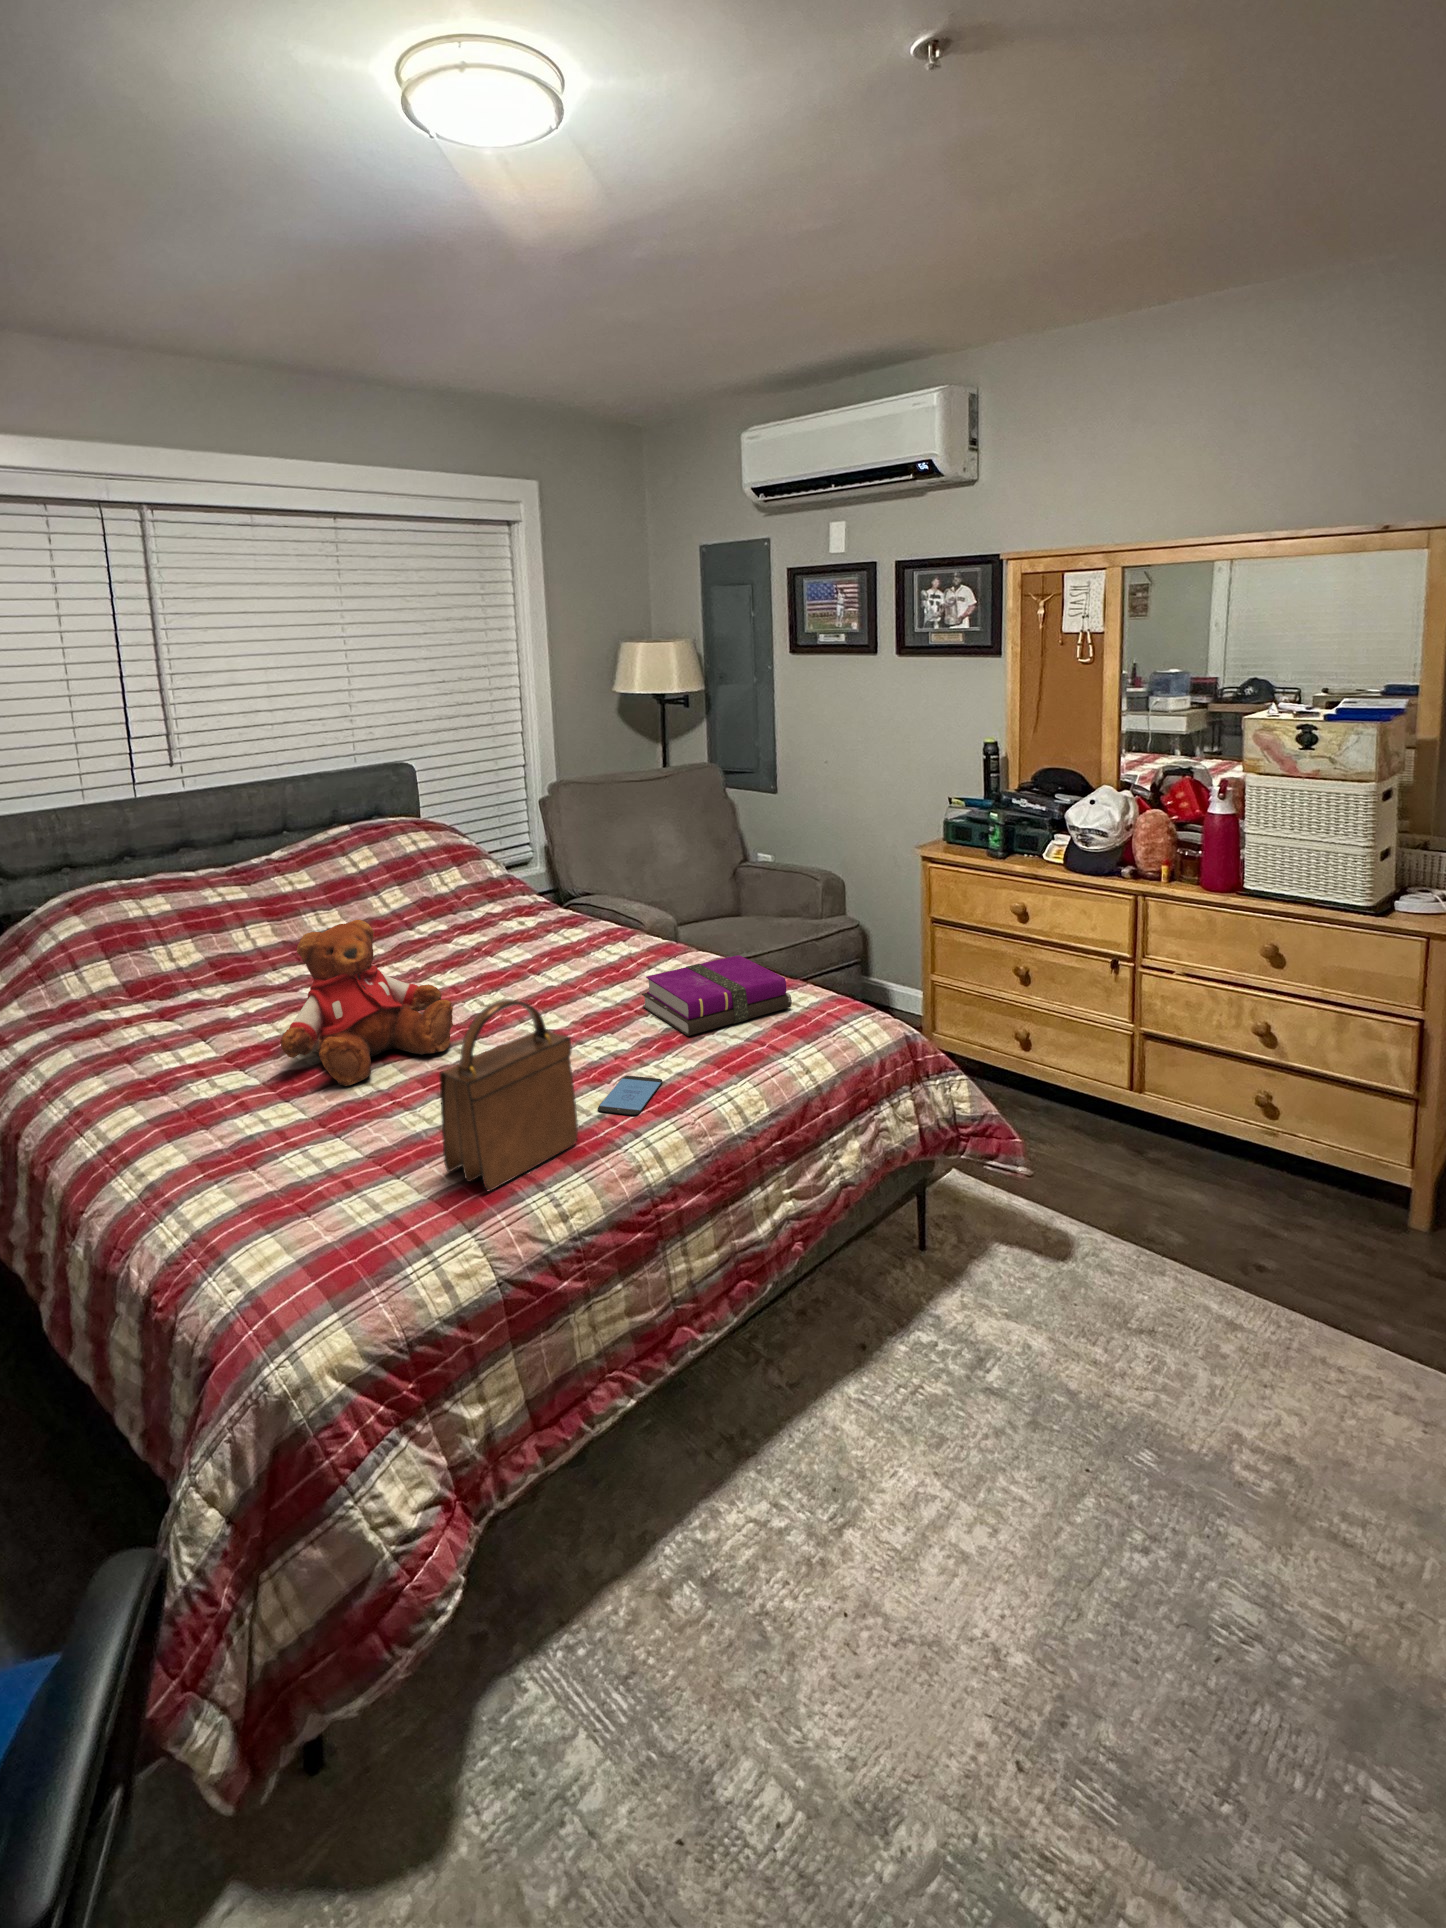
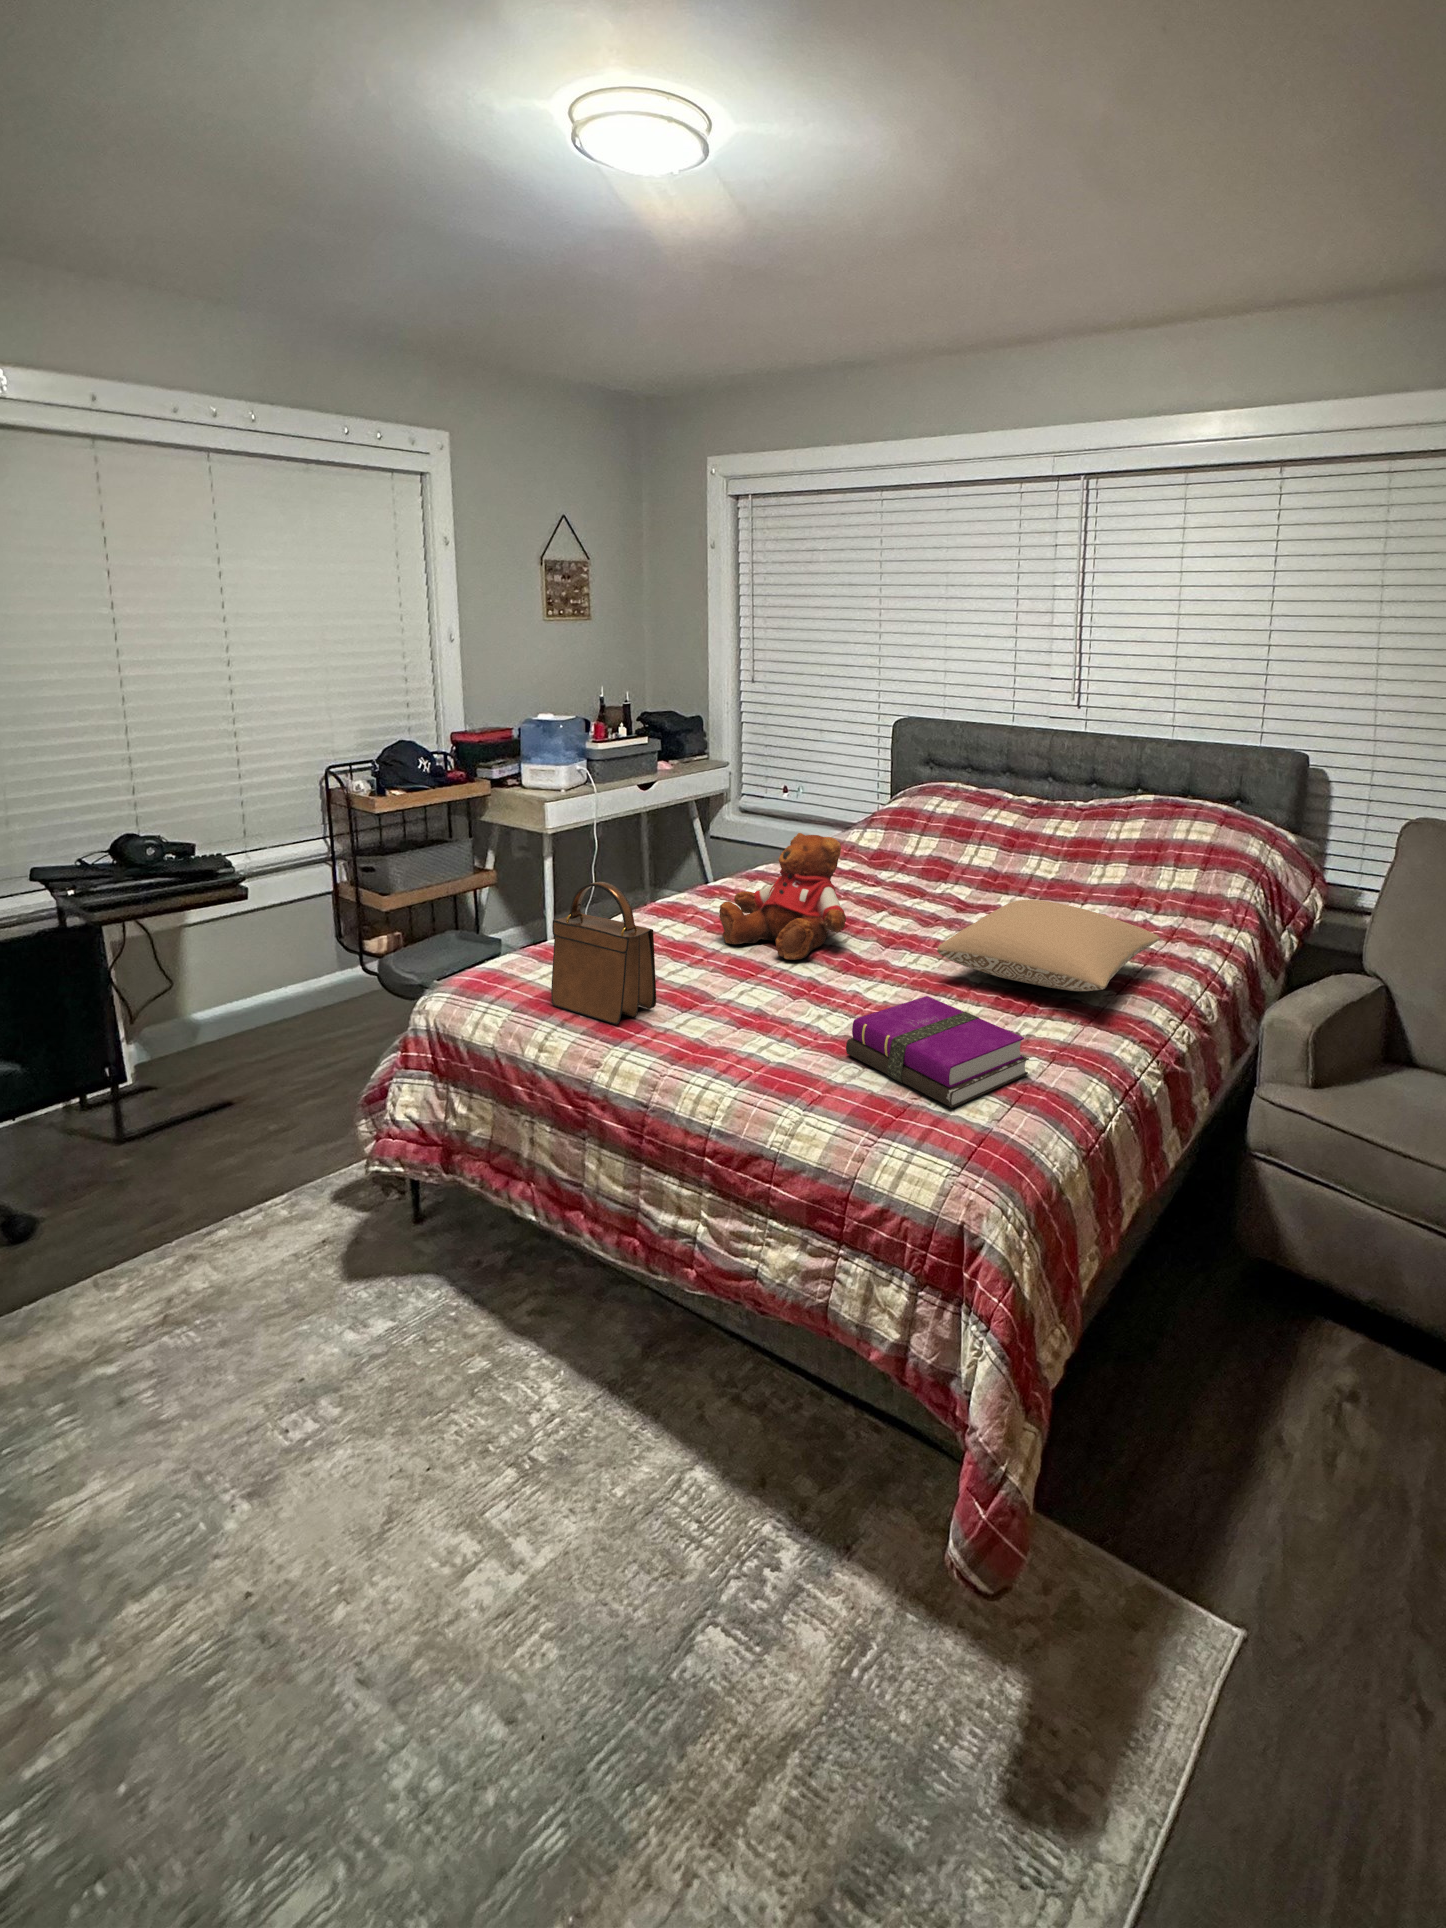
pillow: none [459,893,666,970] -> present [937,900,1160,991]
smartphone: present [598,1076,662,1115] -> none [668,1027,747,1050]

